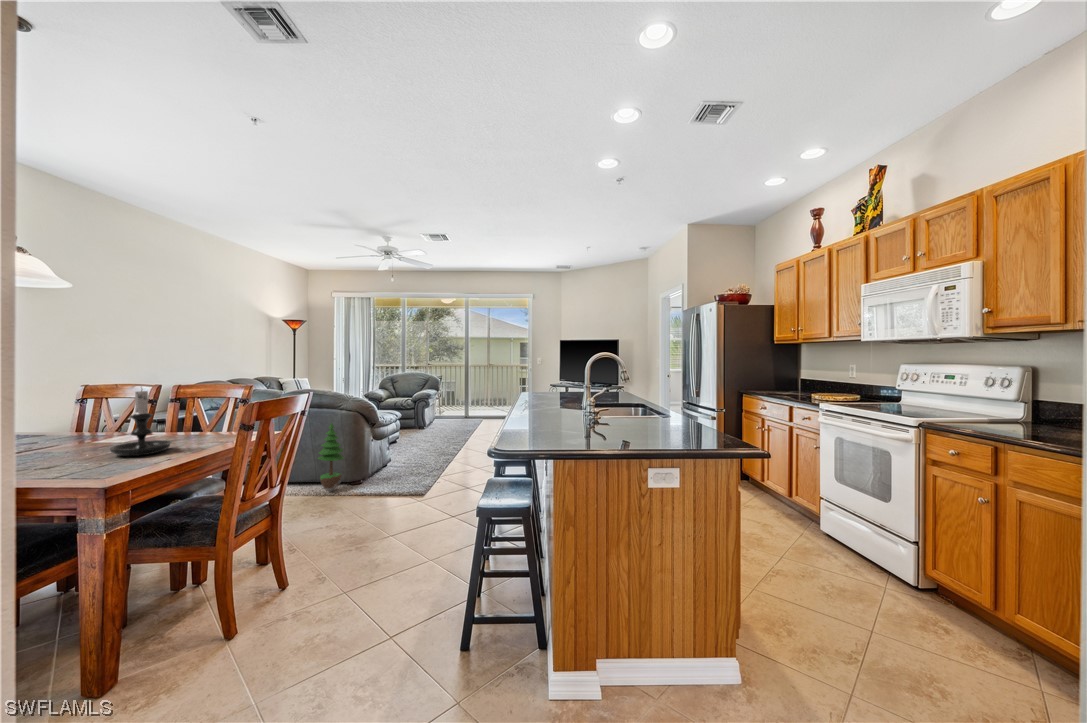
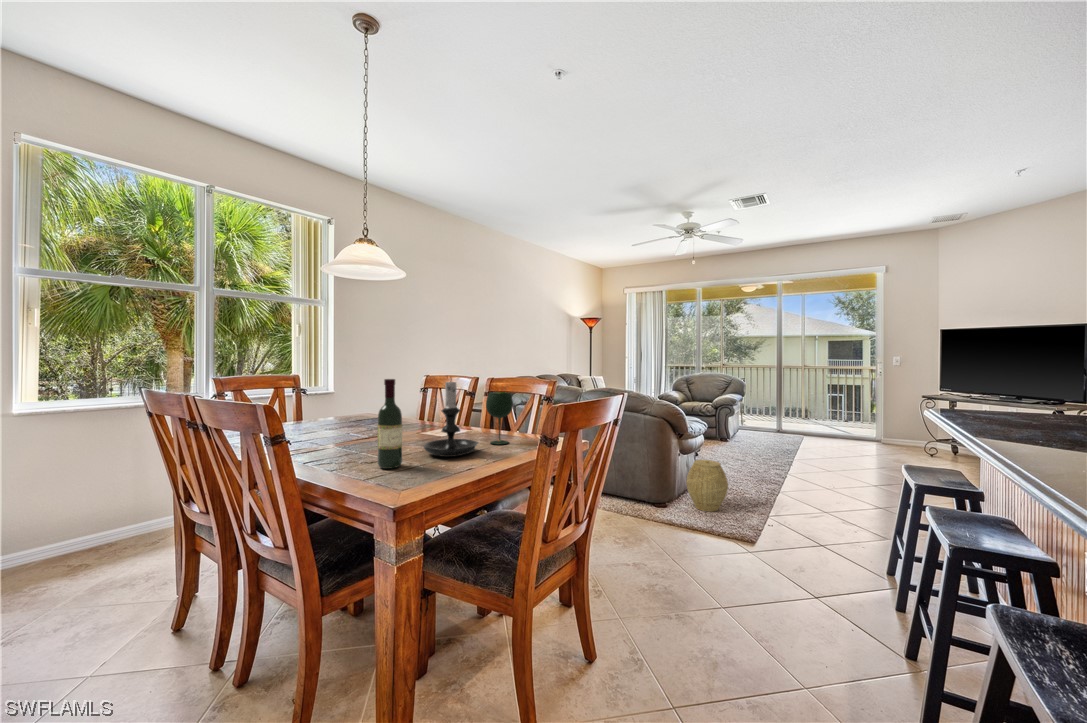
wine bottle: none [59,391,89,470] -> present [377,379,402,469]
wine glass: none [179,397,208,443] -> present [486,392,513,445]
potted tree: present [318,423,344,492] -> none [617,428,648,512]
woven basket: none [378,442,410,481] -> present [686,459,728,512]

